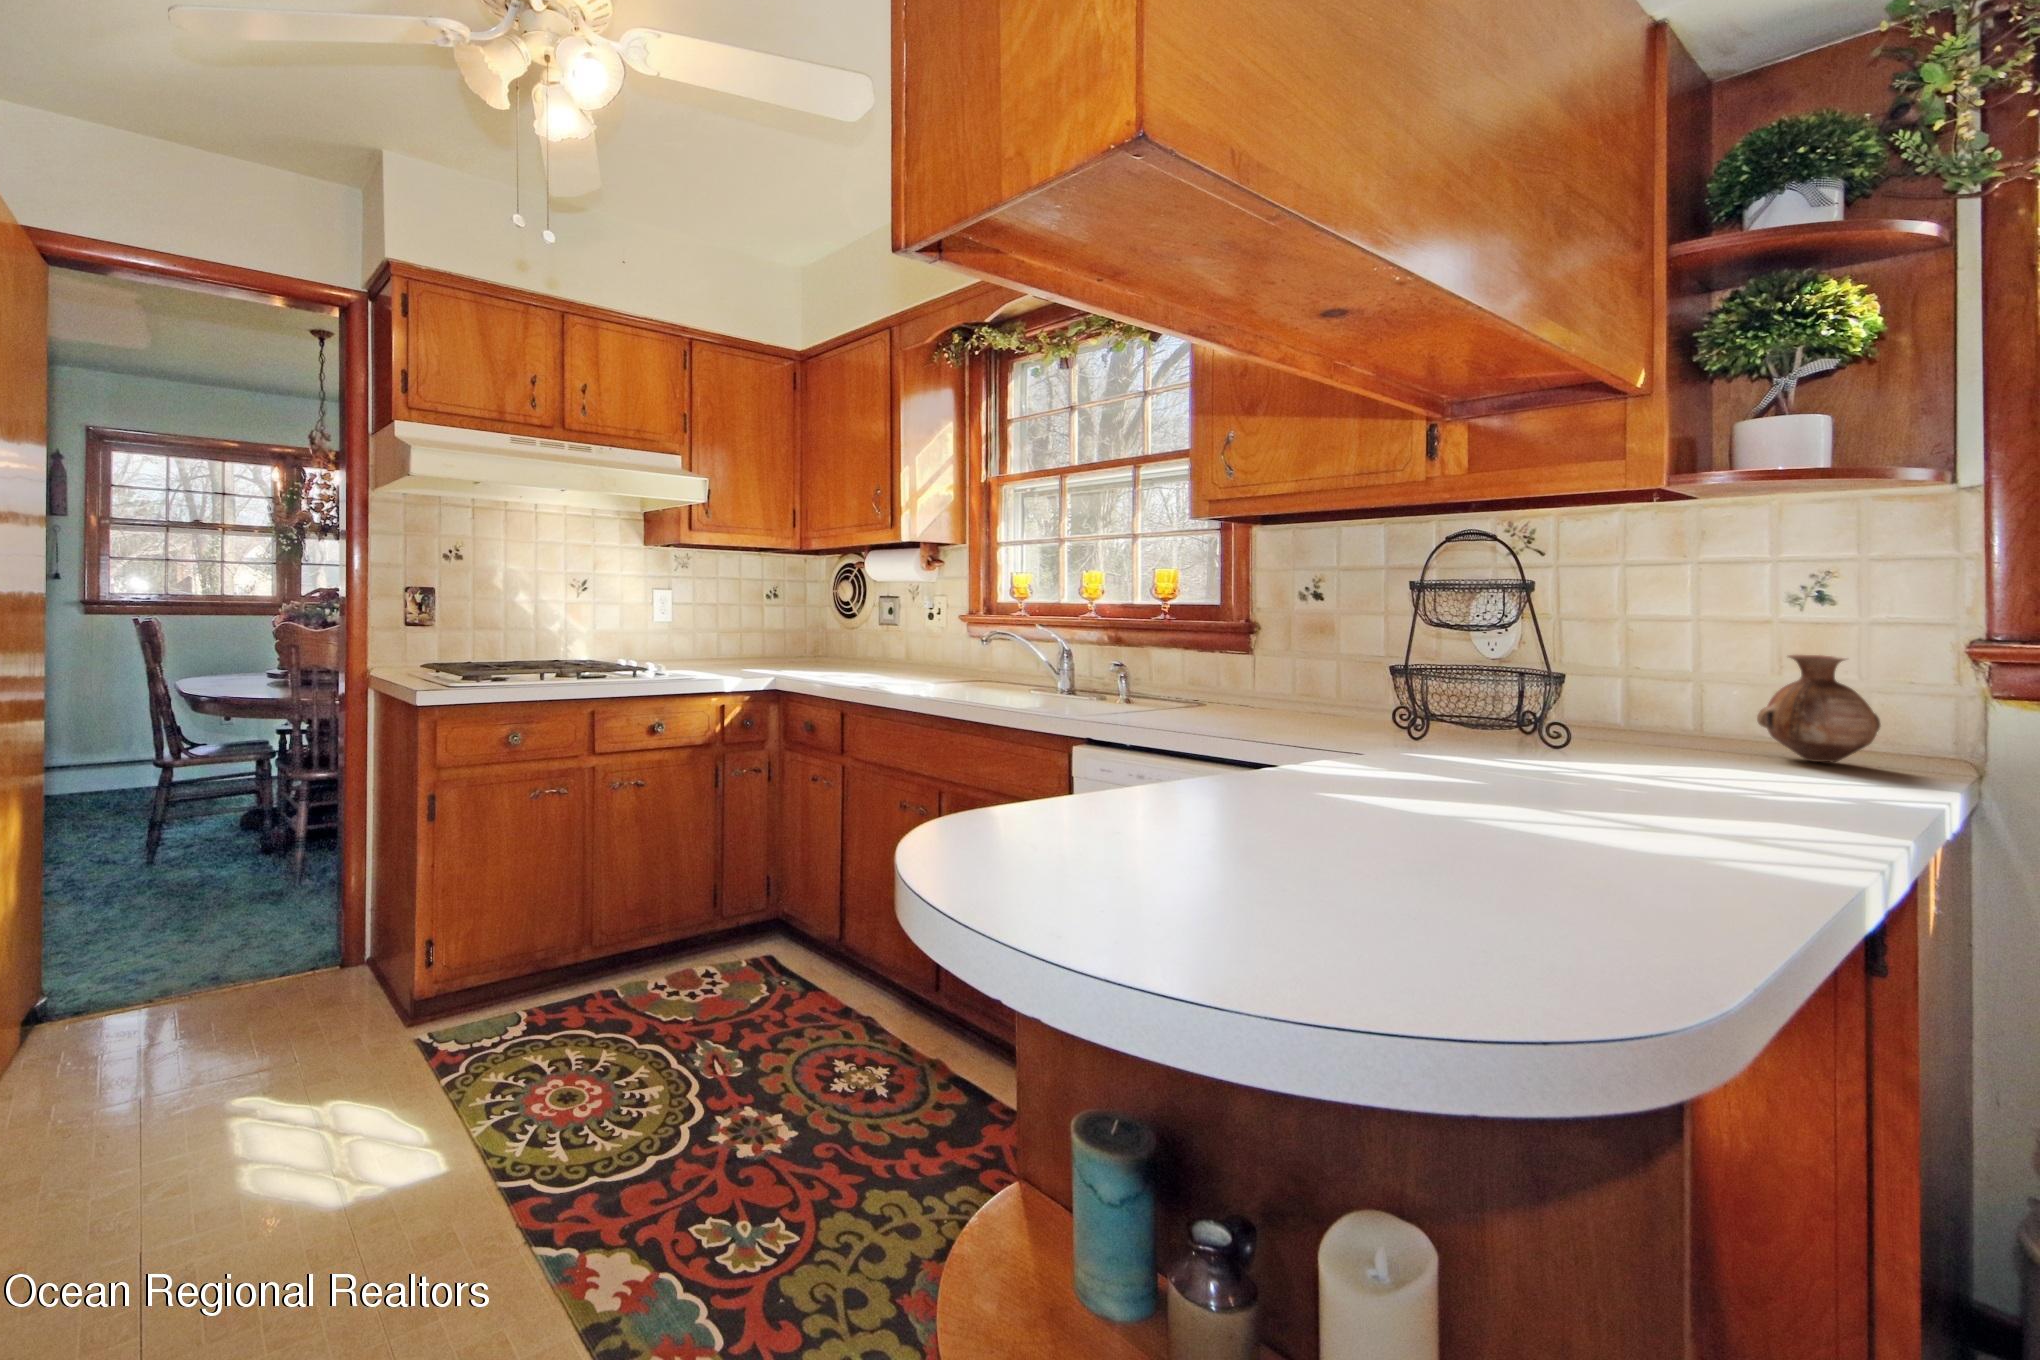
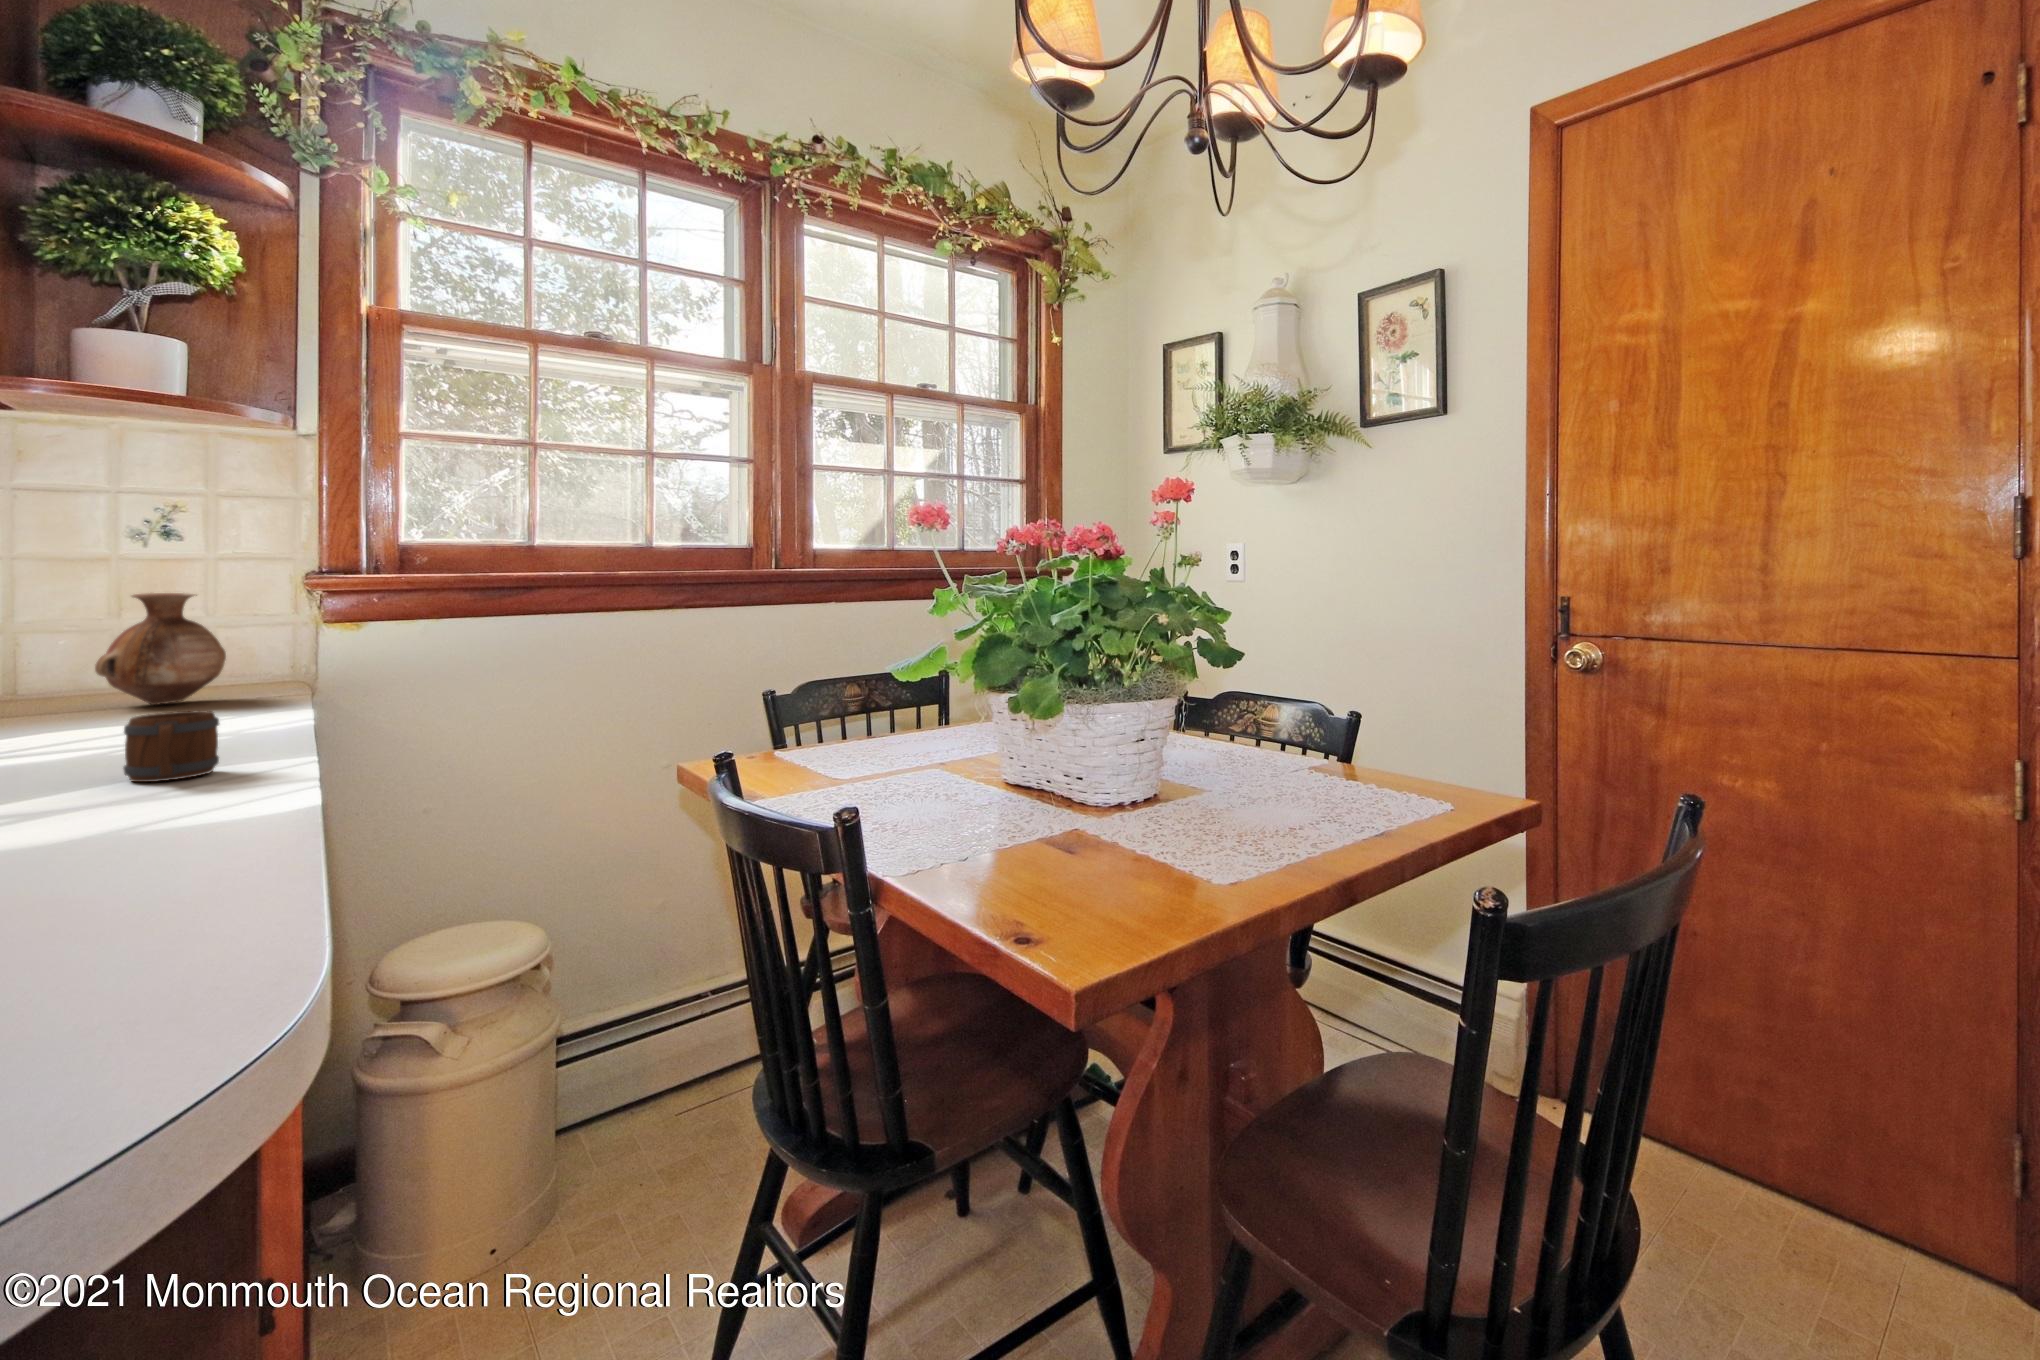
mug: none [1740,770,1825,840] -> present [123,710,219,782]

